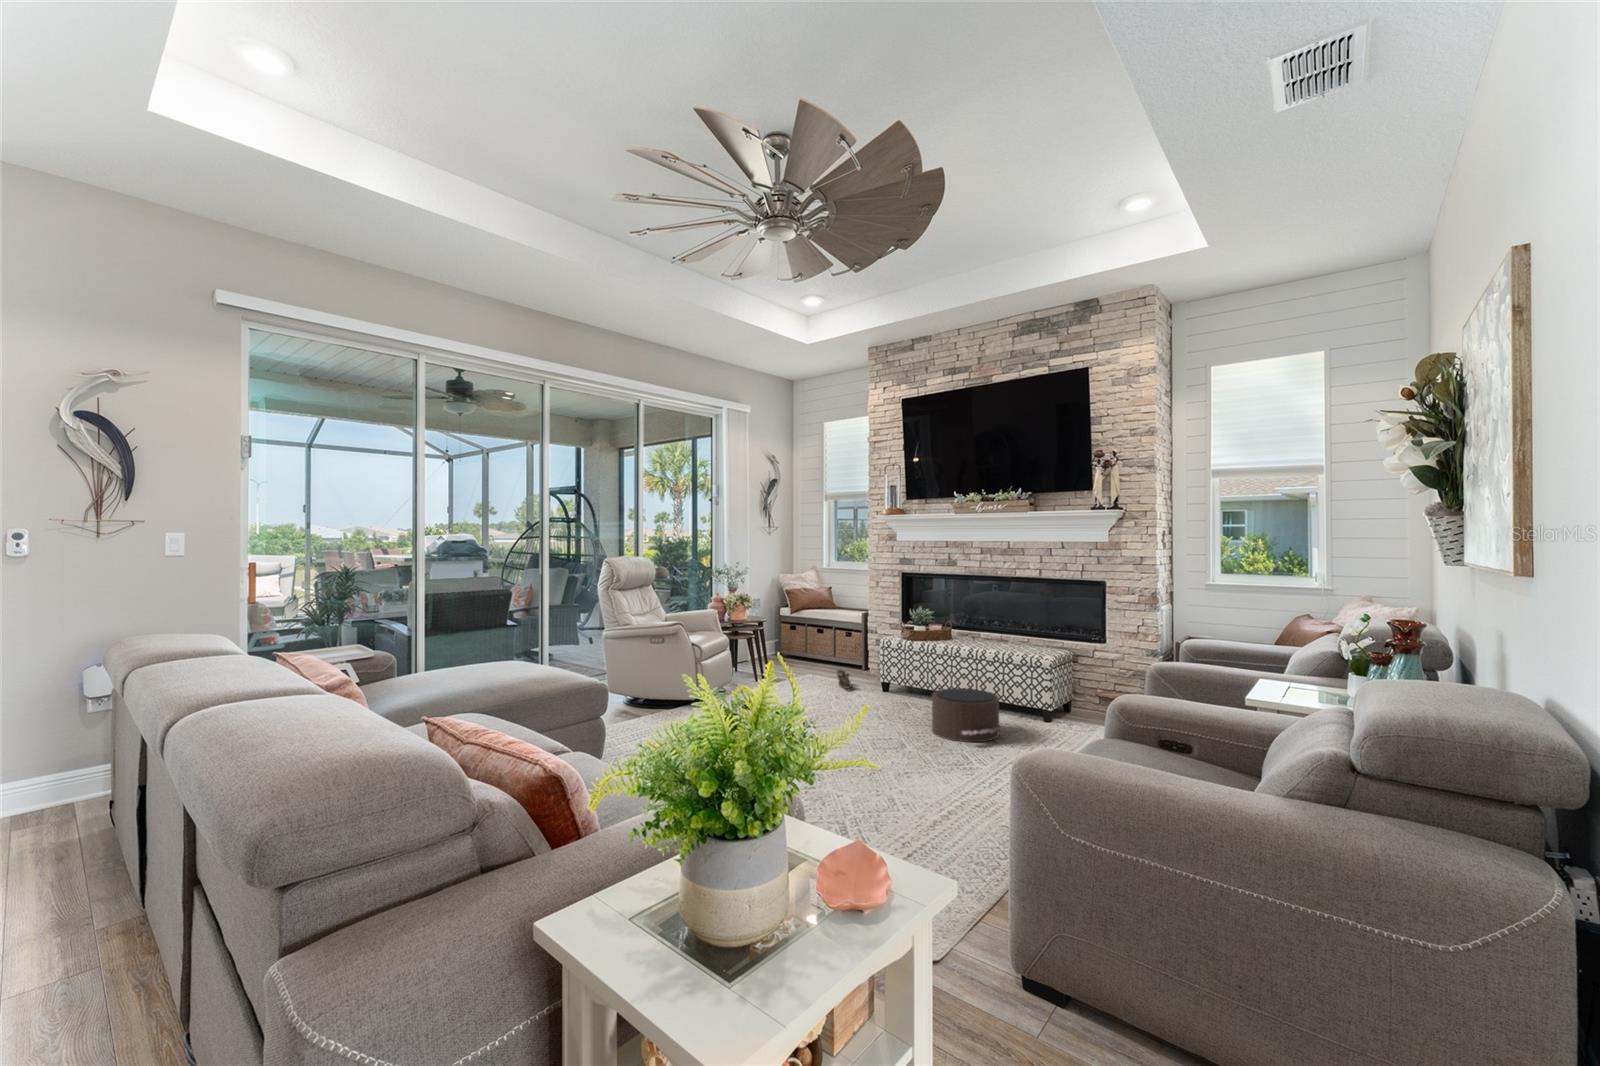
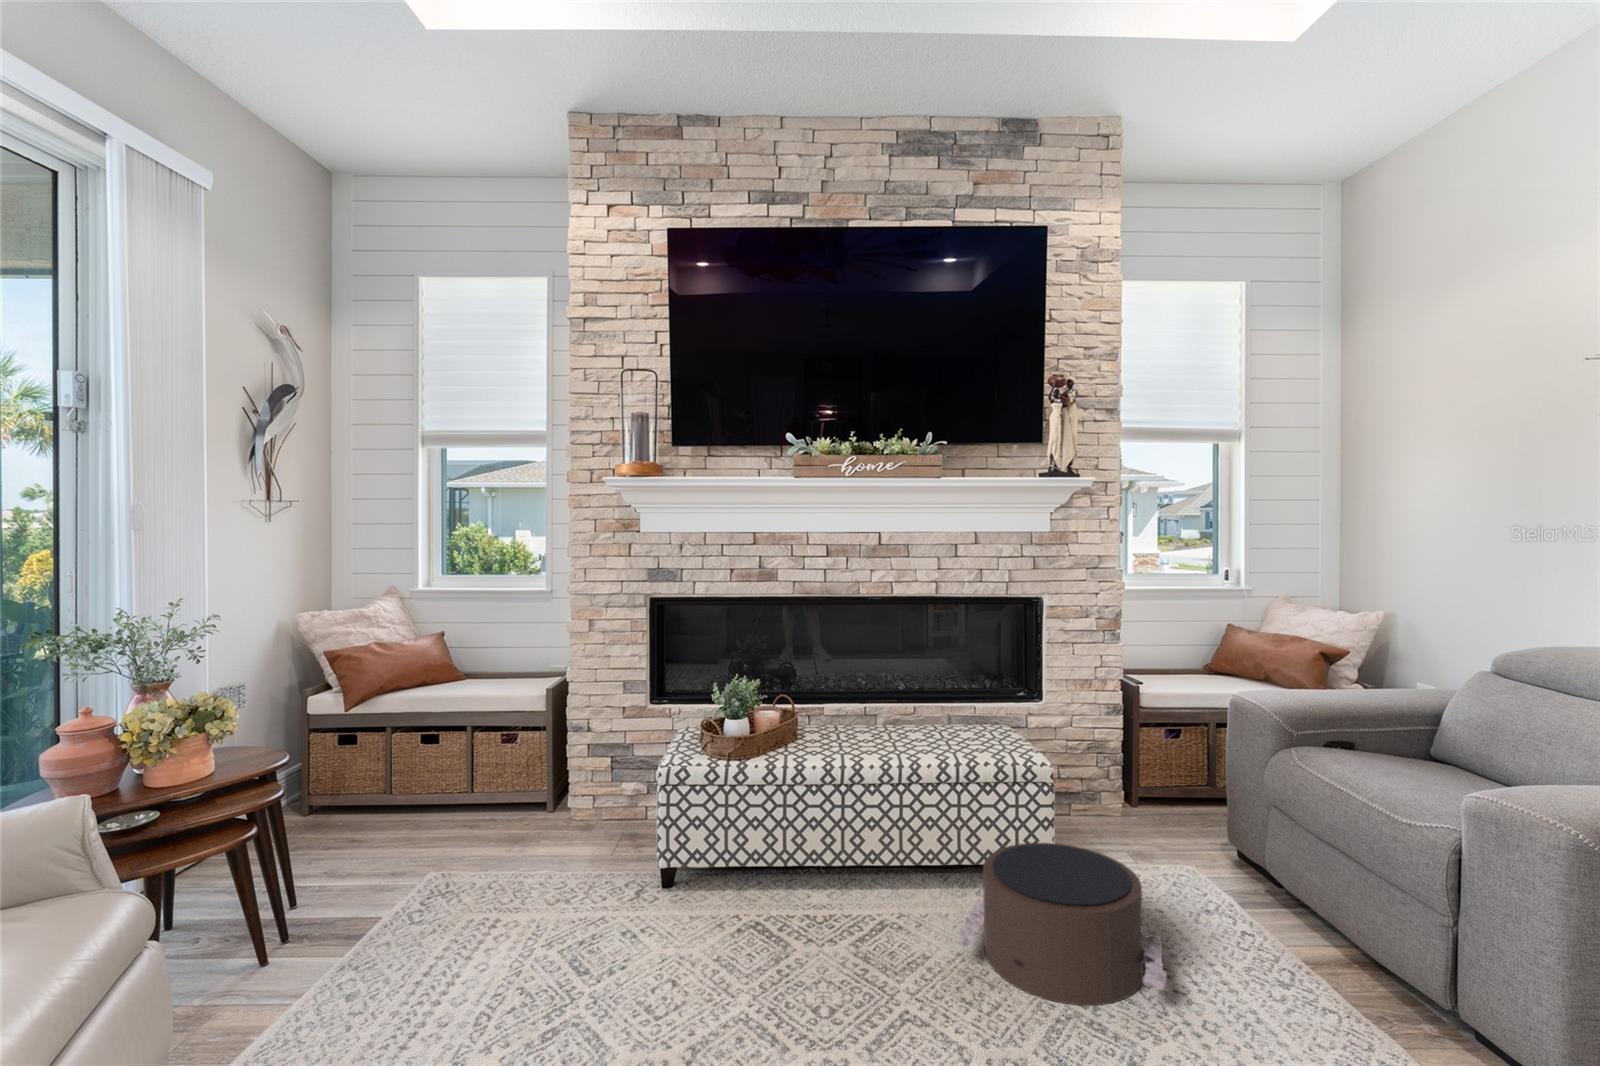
toy train: present [837,670,852,691] -> none [565,851,636,909]

